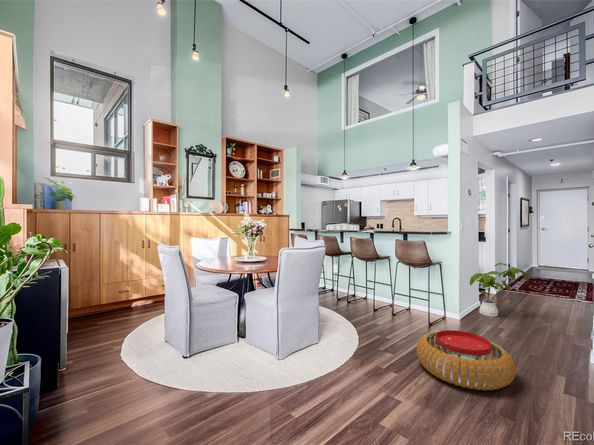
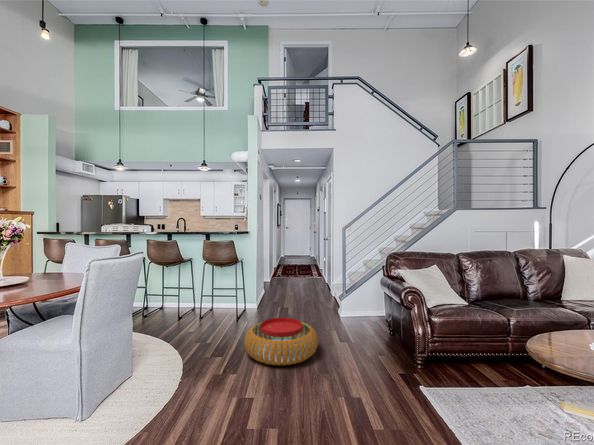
house plant: present [470,263,529,317] -> none [263,256,300,301]

